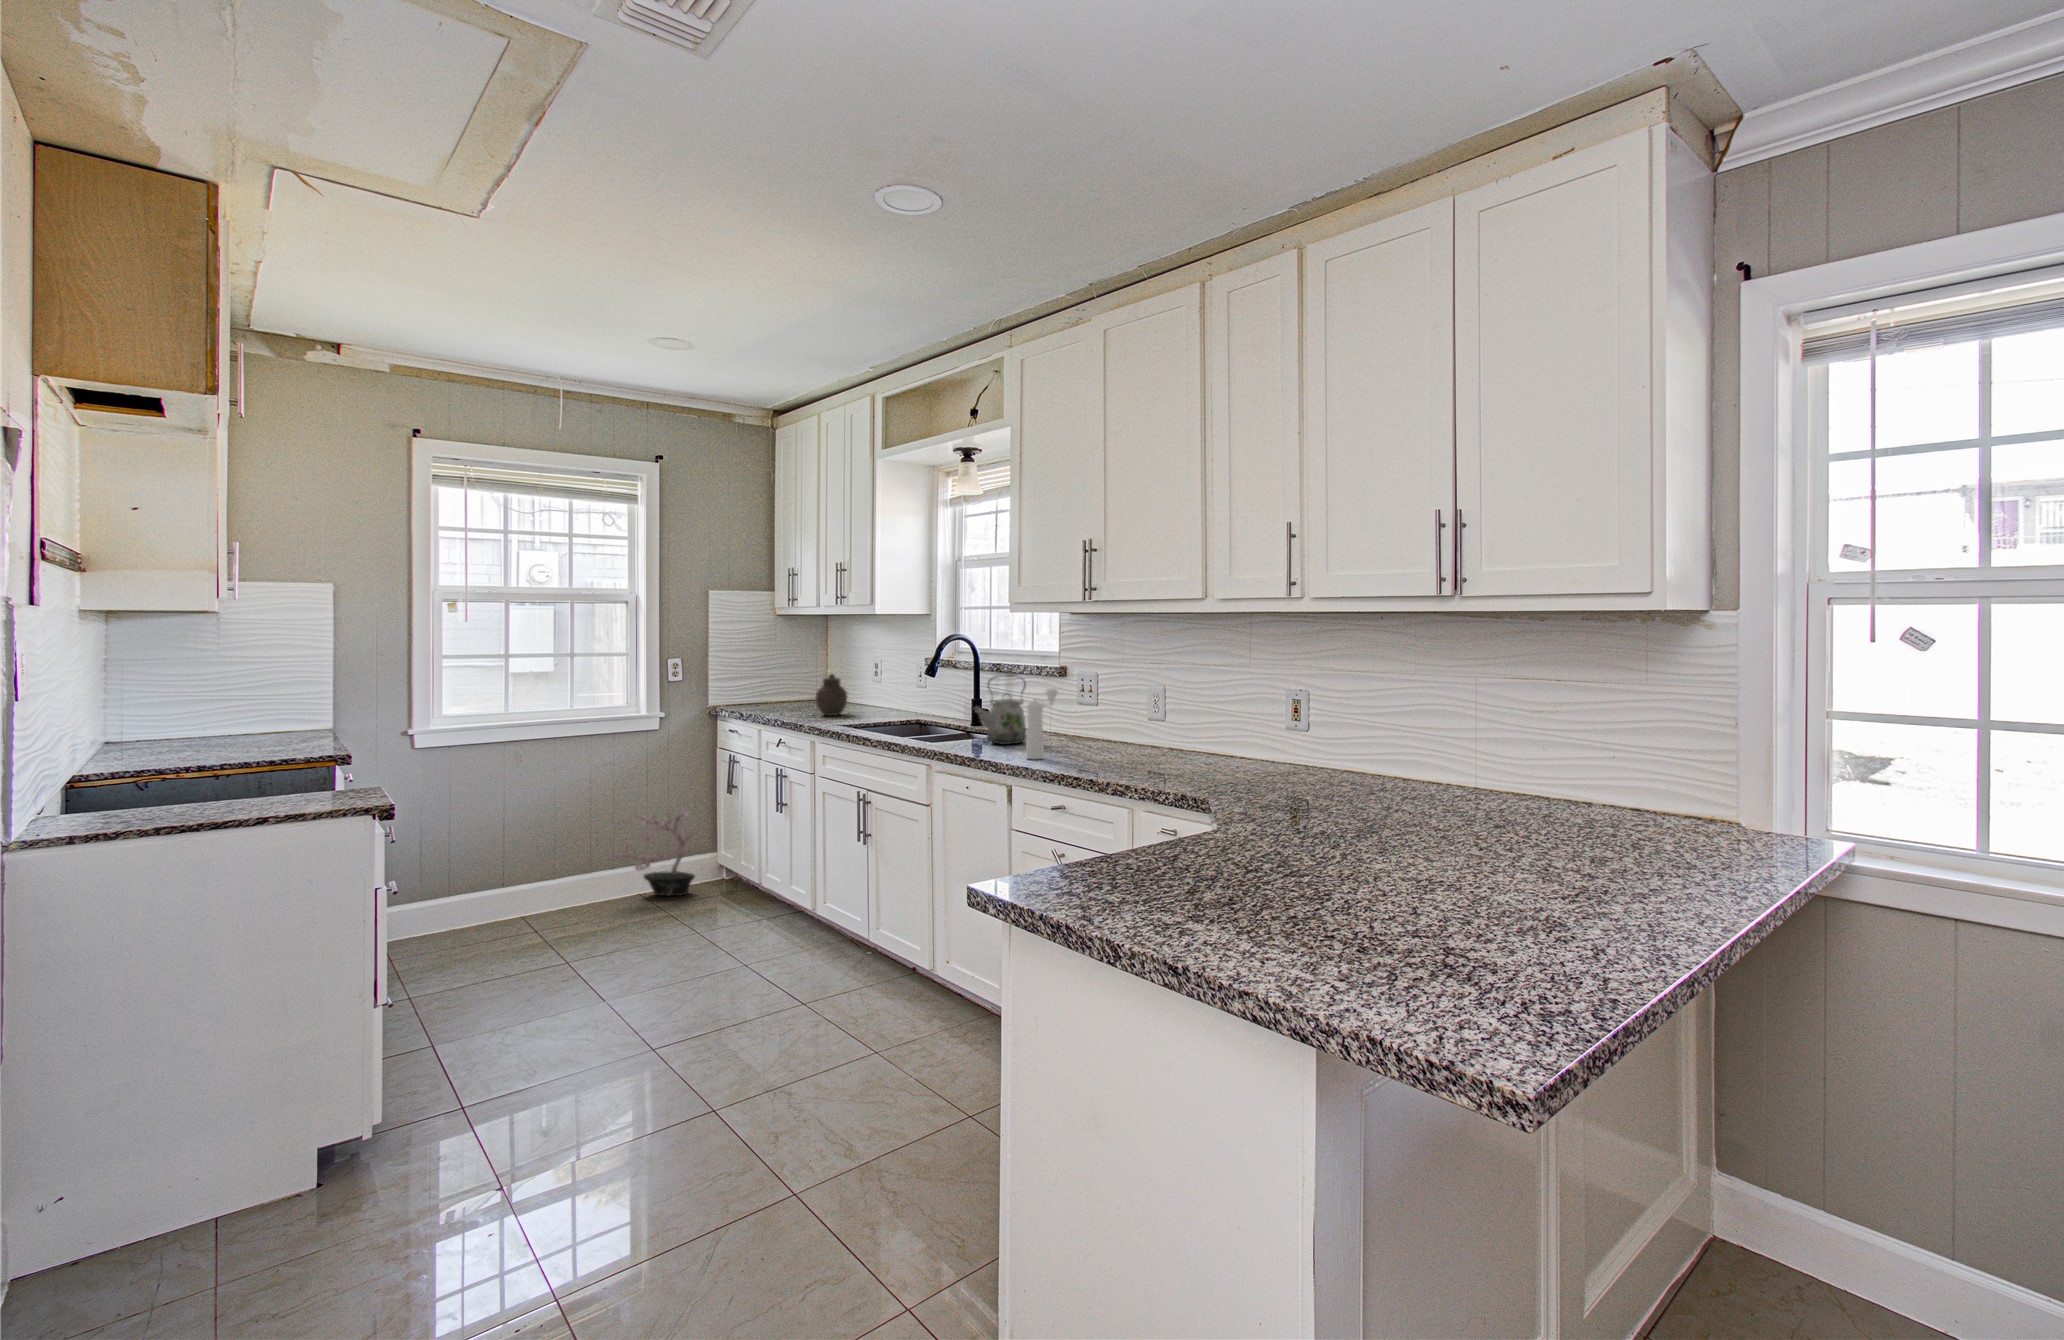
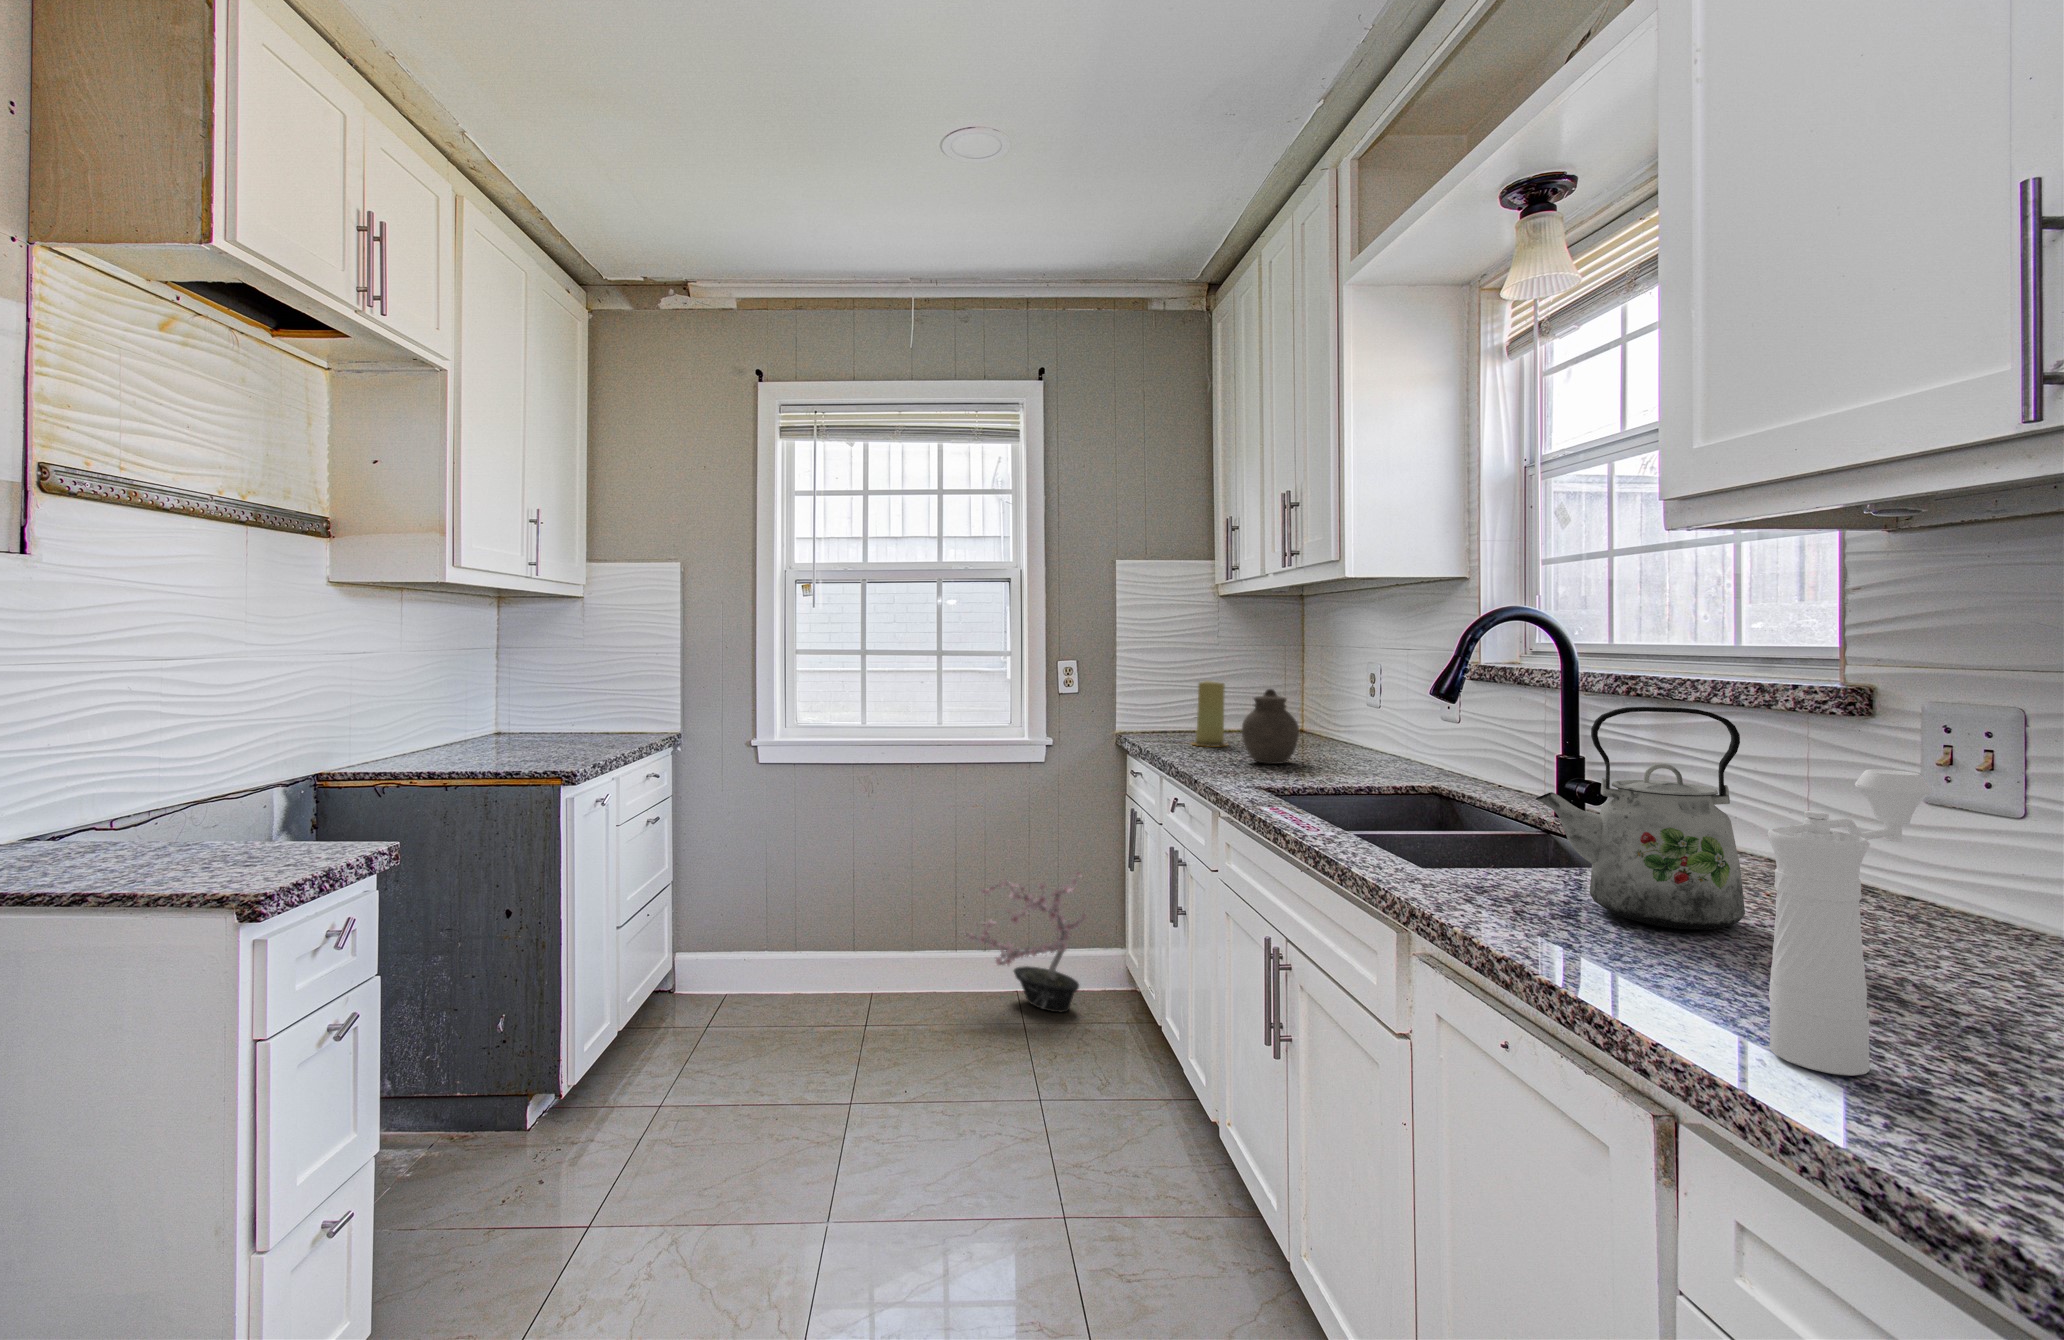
candle: none [772,671,796,710] -> present [1192,681,1227,746]

